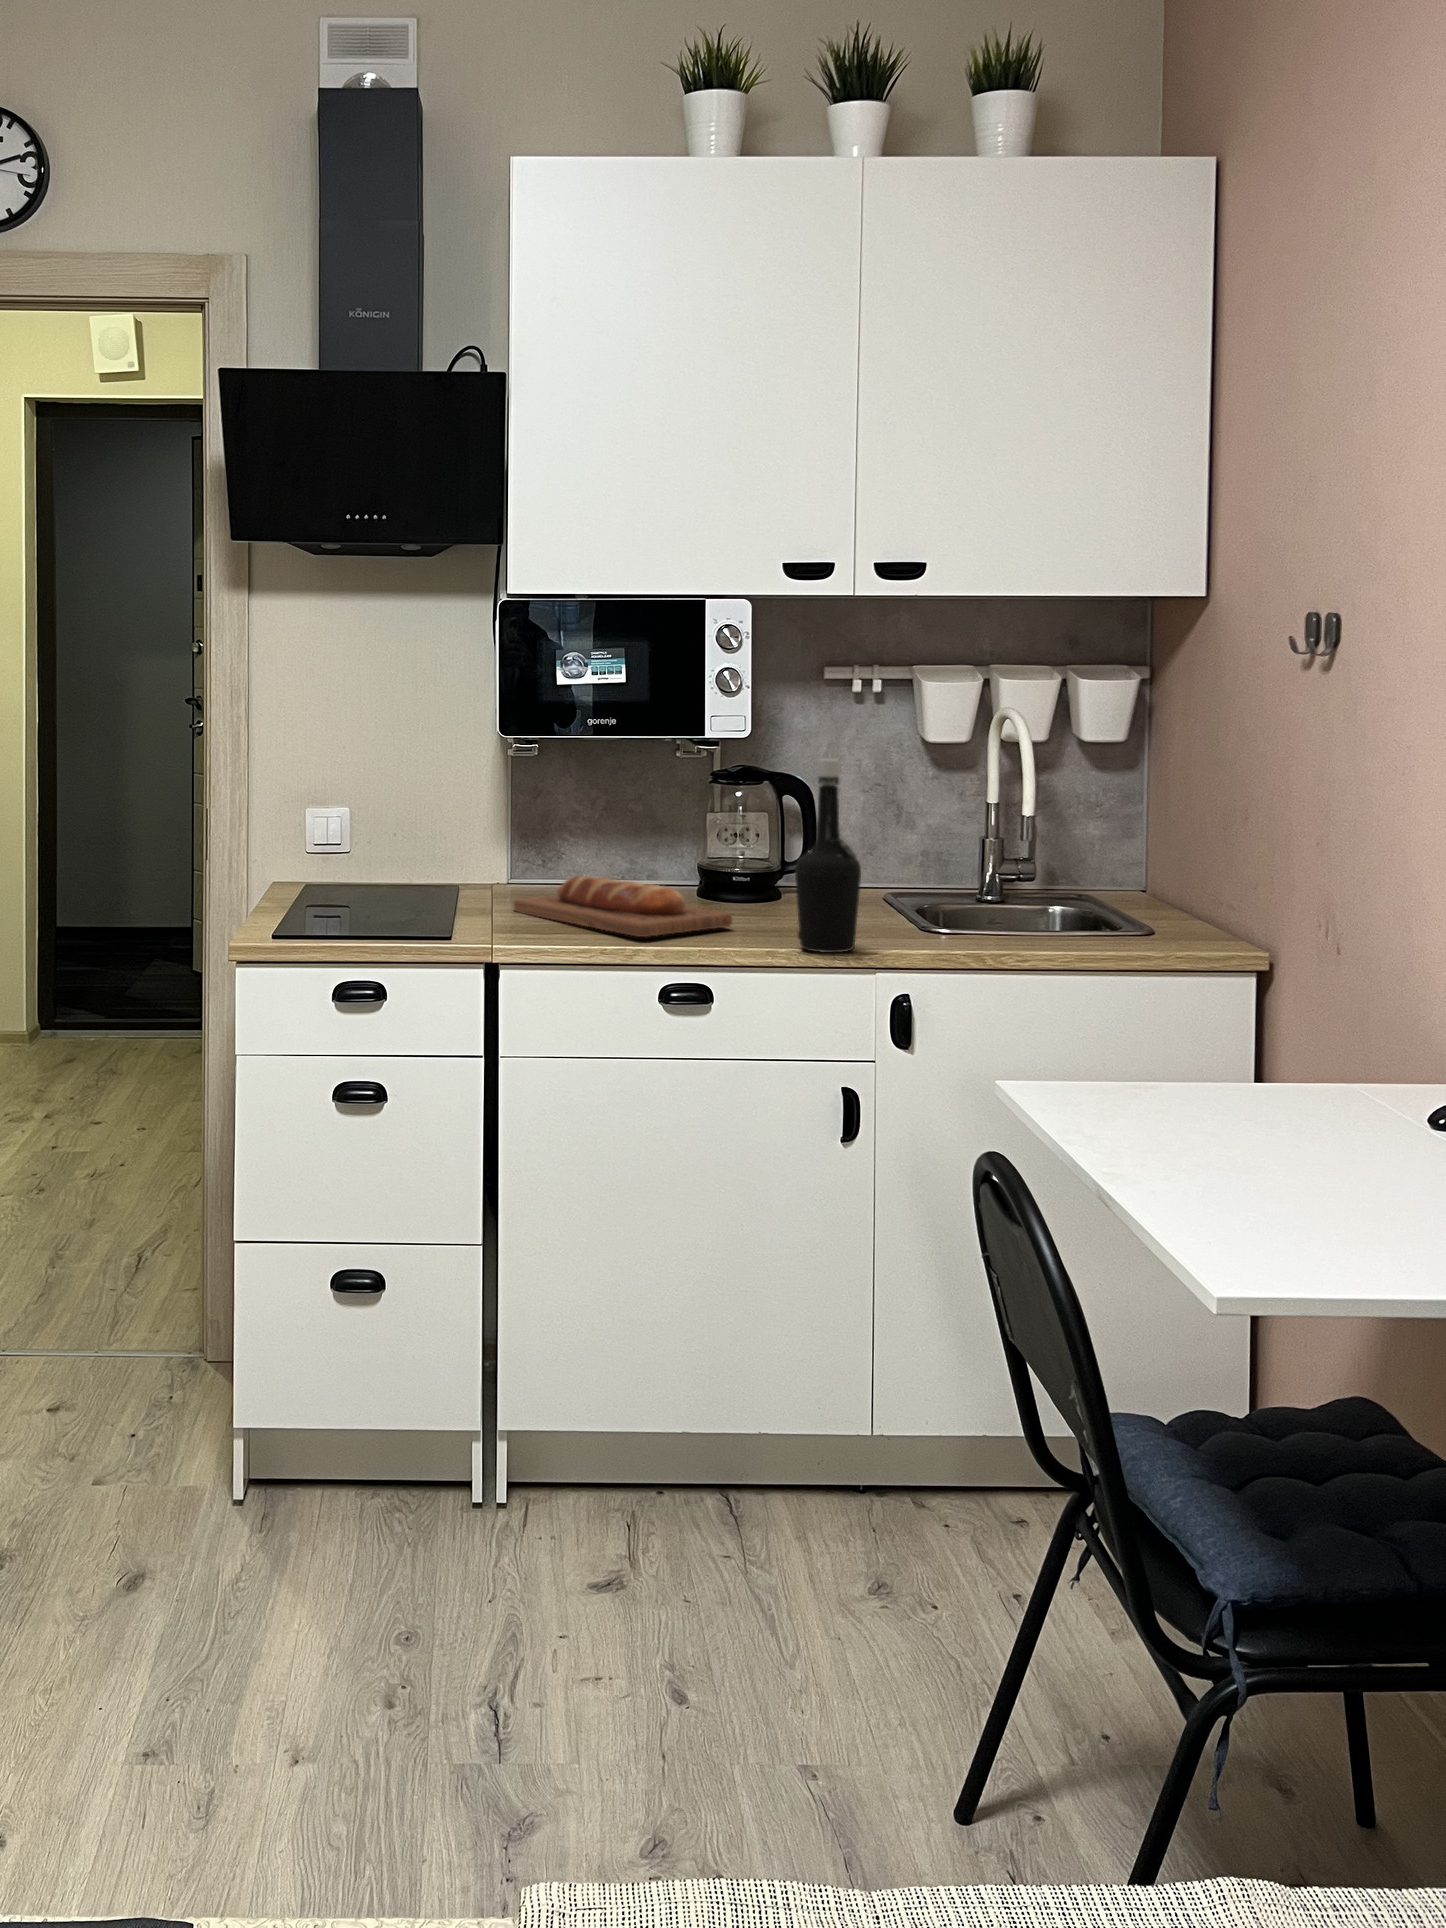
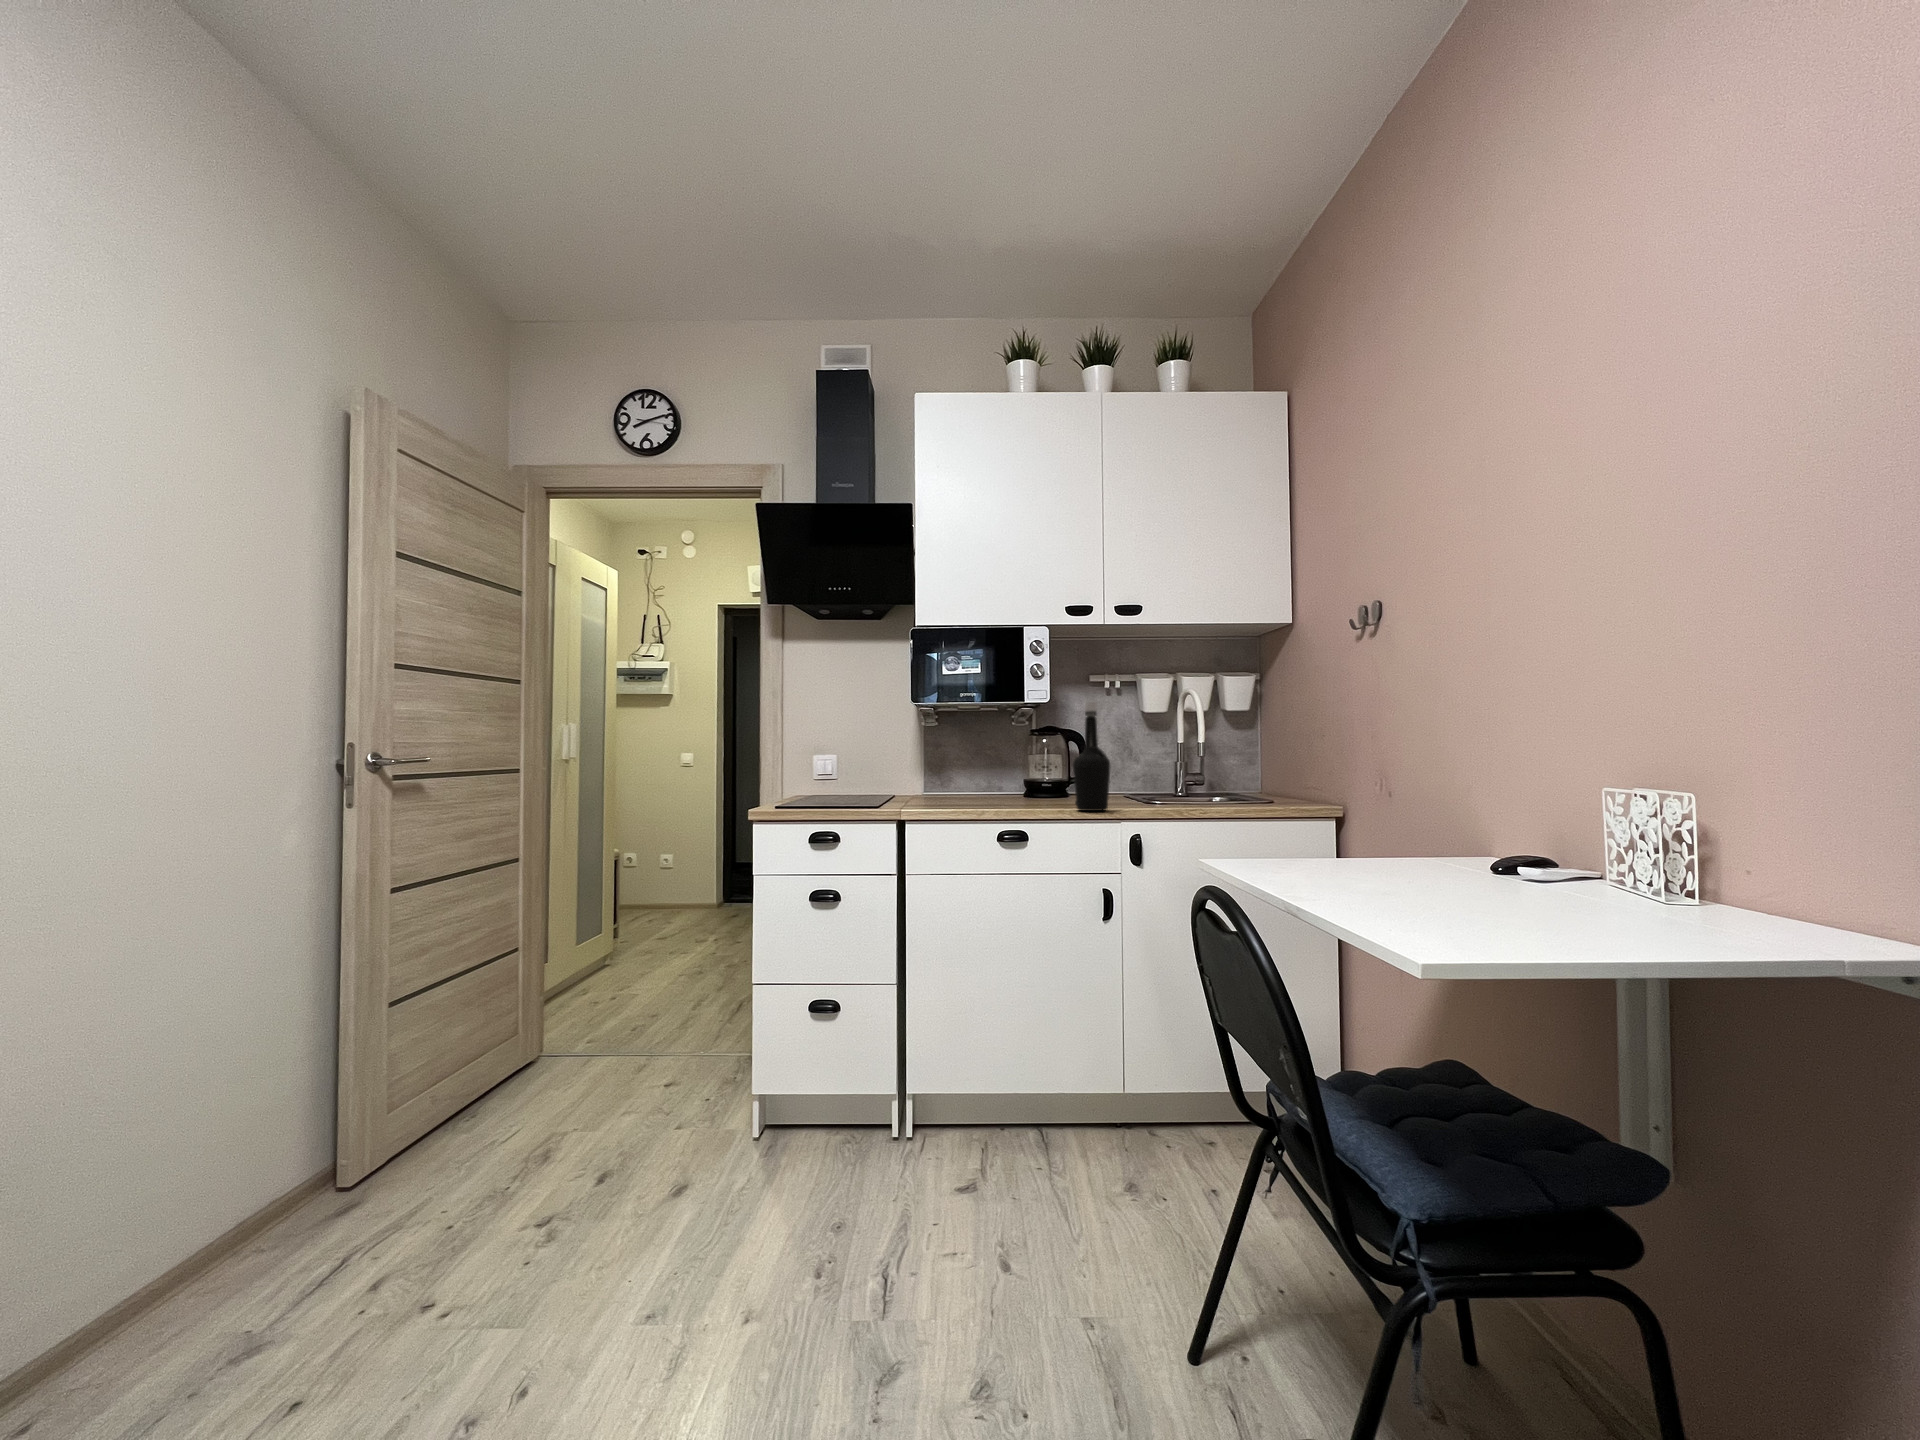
bread loaf: present [514,876,732,937] -> none [920,781,1039,806]

